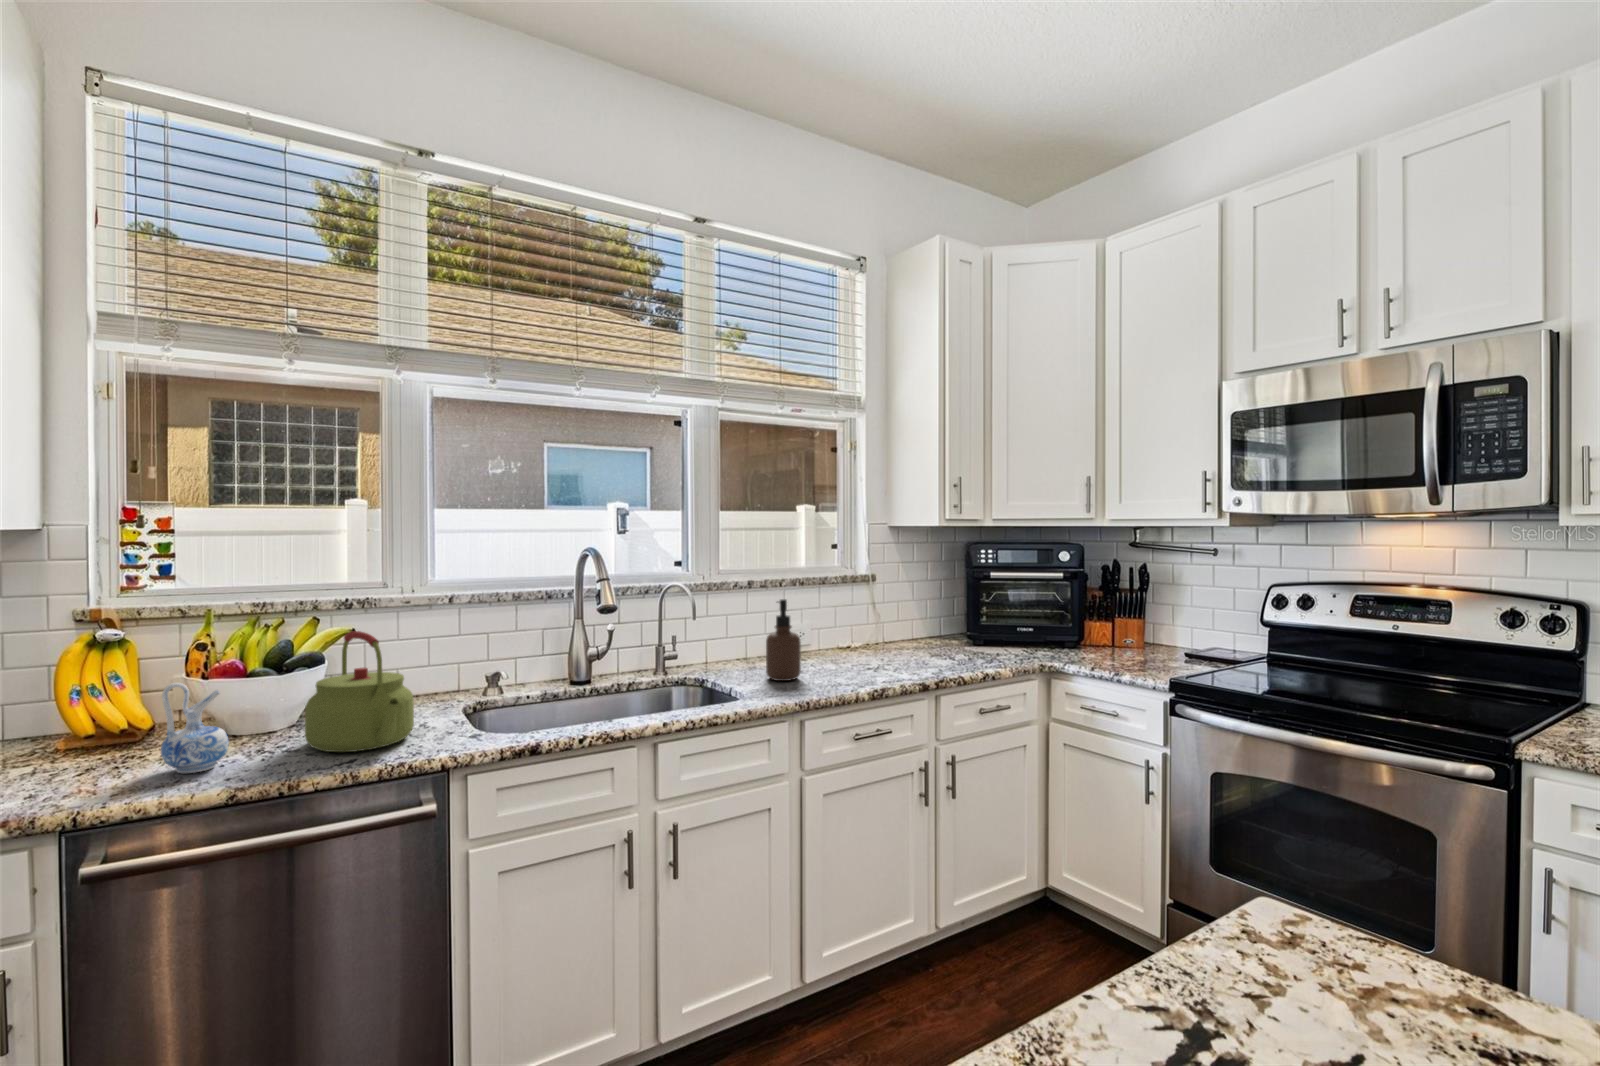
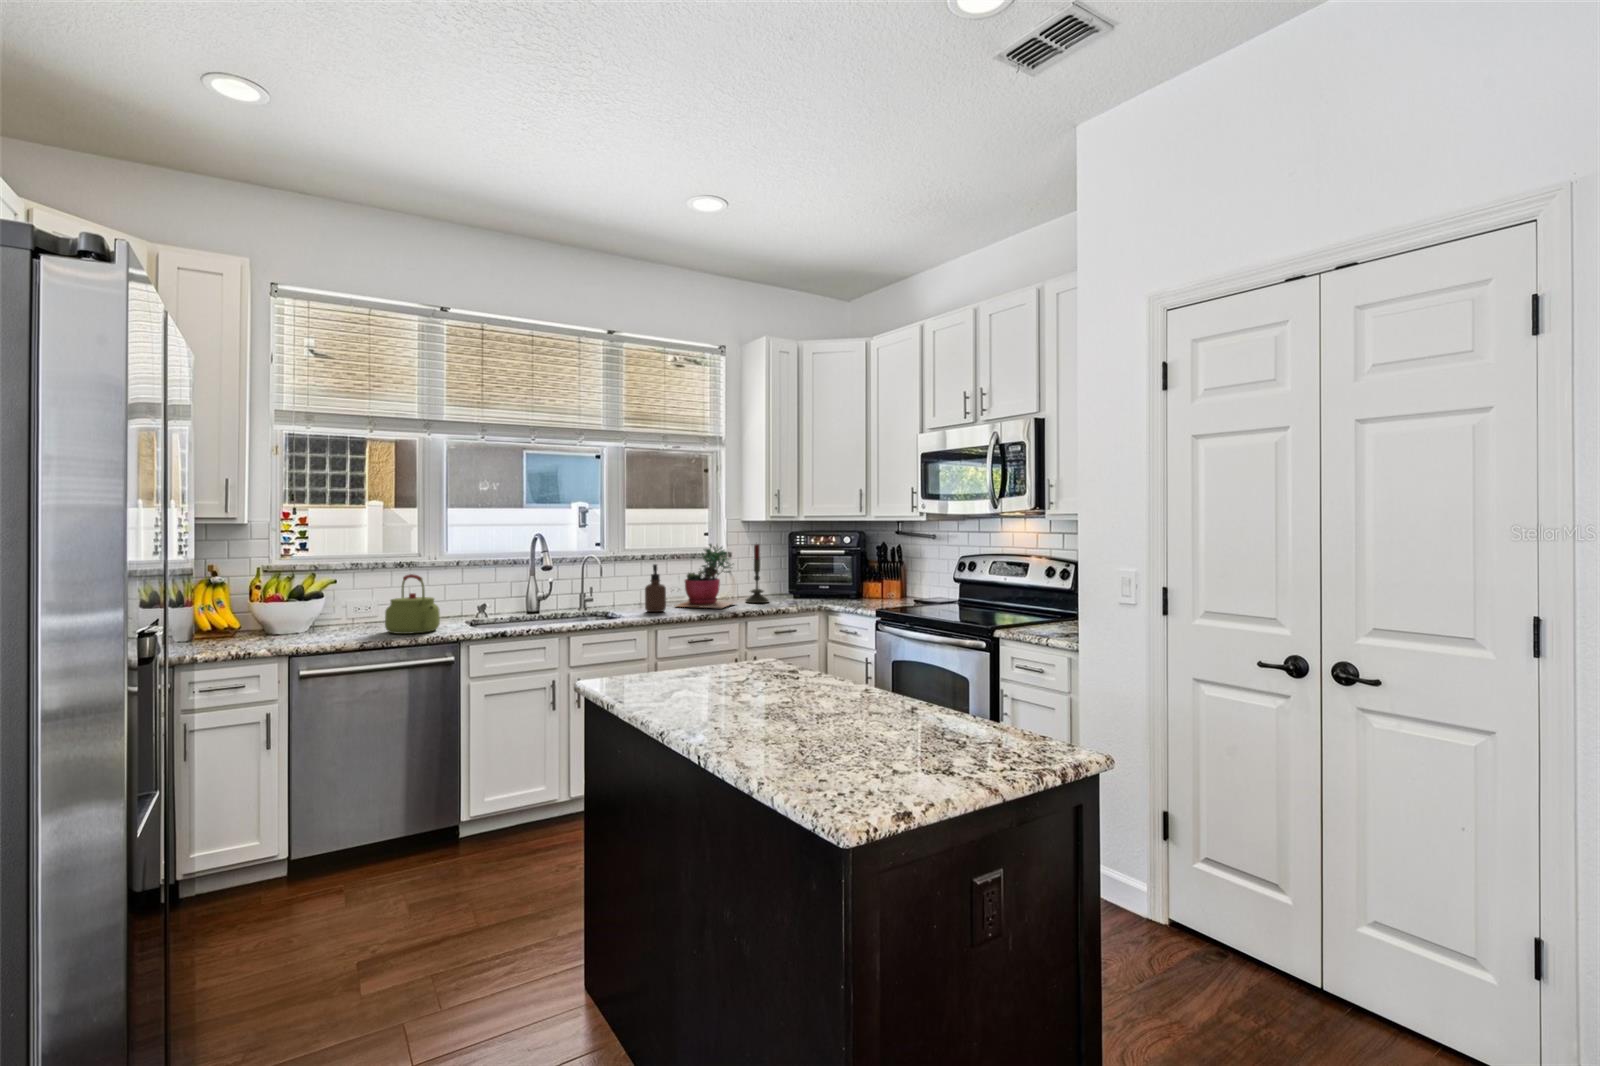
candle: none [906,560,943,657] -> present [746,544,769,603]
succulent plant: none [803,563,898,671] -> present [677,544,734,608]
ceramic pitcher: present [161,683,229,773] -> none [320,595,350,639]

